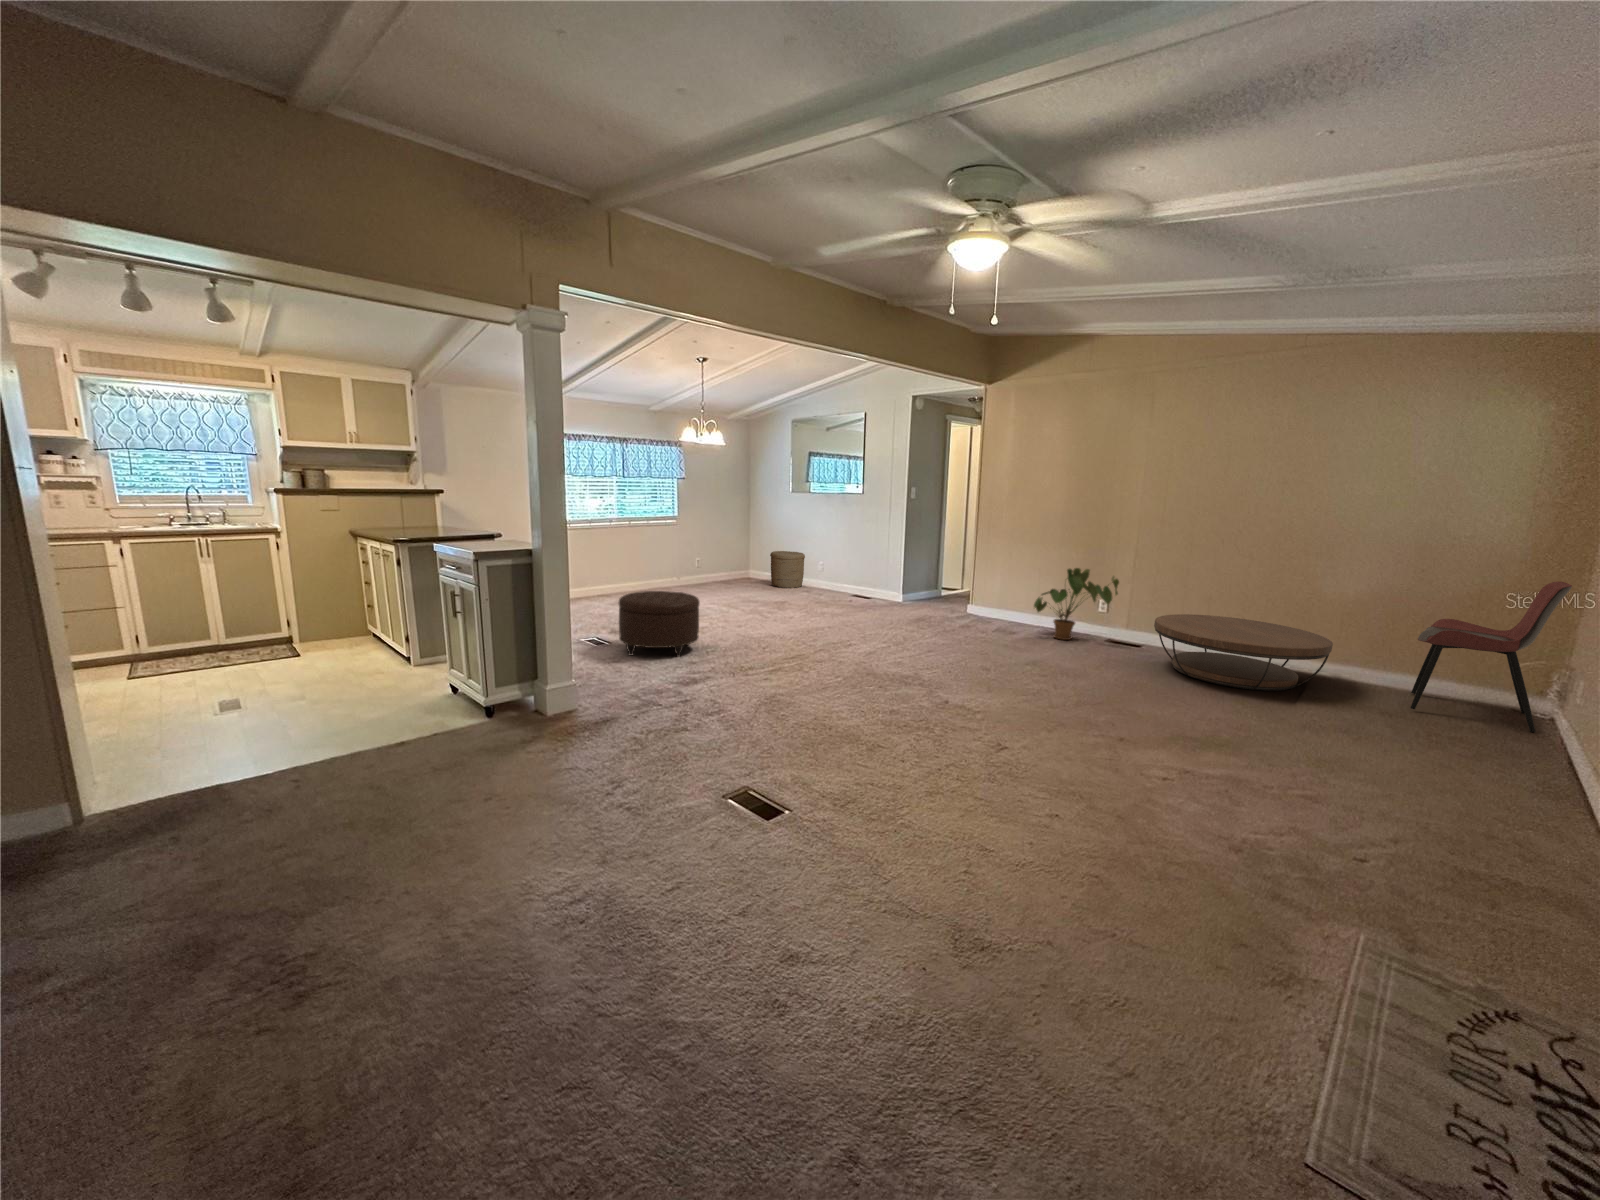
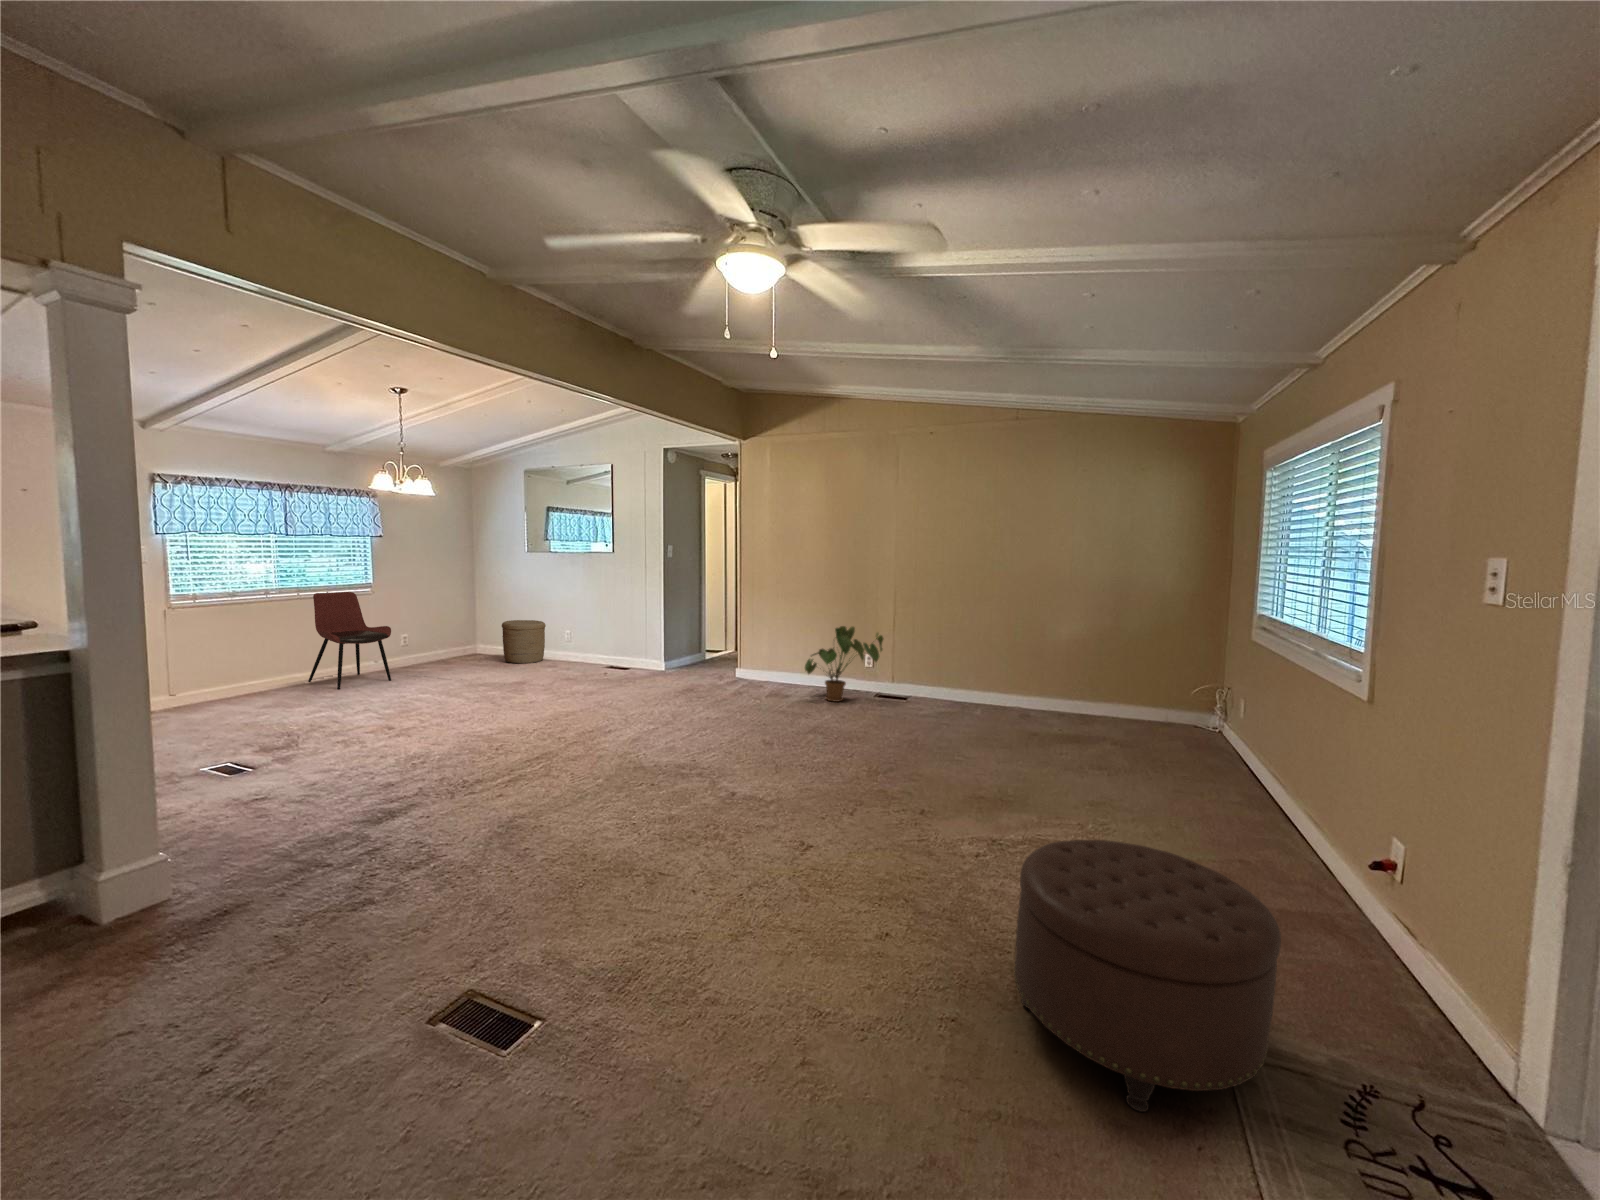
dining chair: present [1410,582,1572,732] -> present [308,592,391,689]
ottoman: present [619,591,700,657] -> present [1014,840,1281,1112]
coffee table: present [1154,614,1333,691] -> none [923,667,1074,739]

